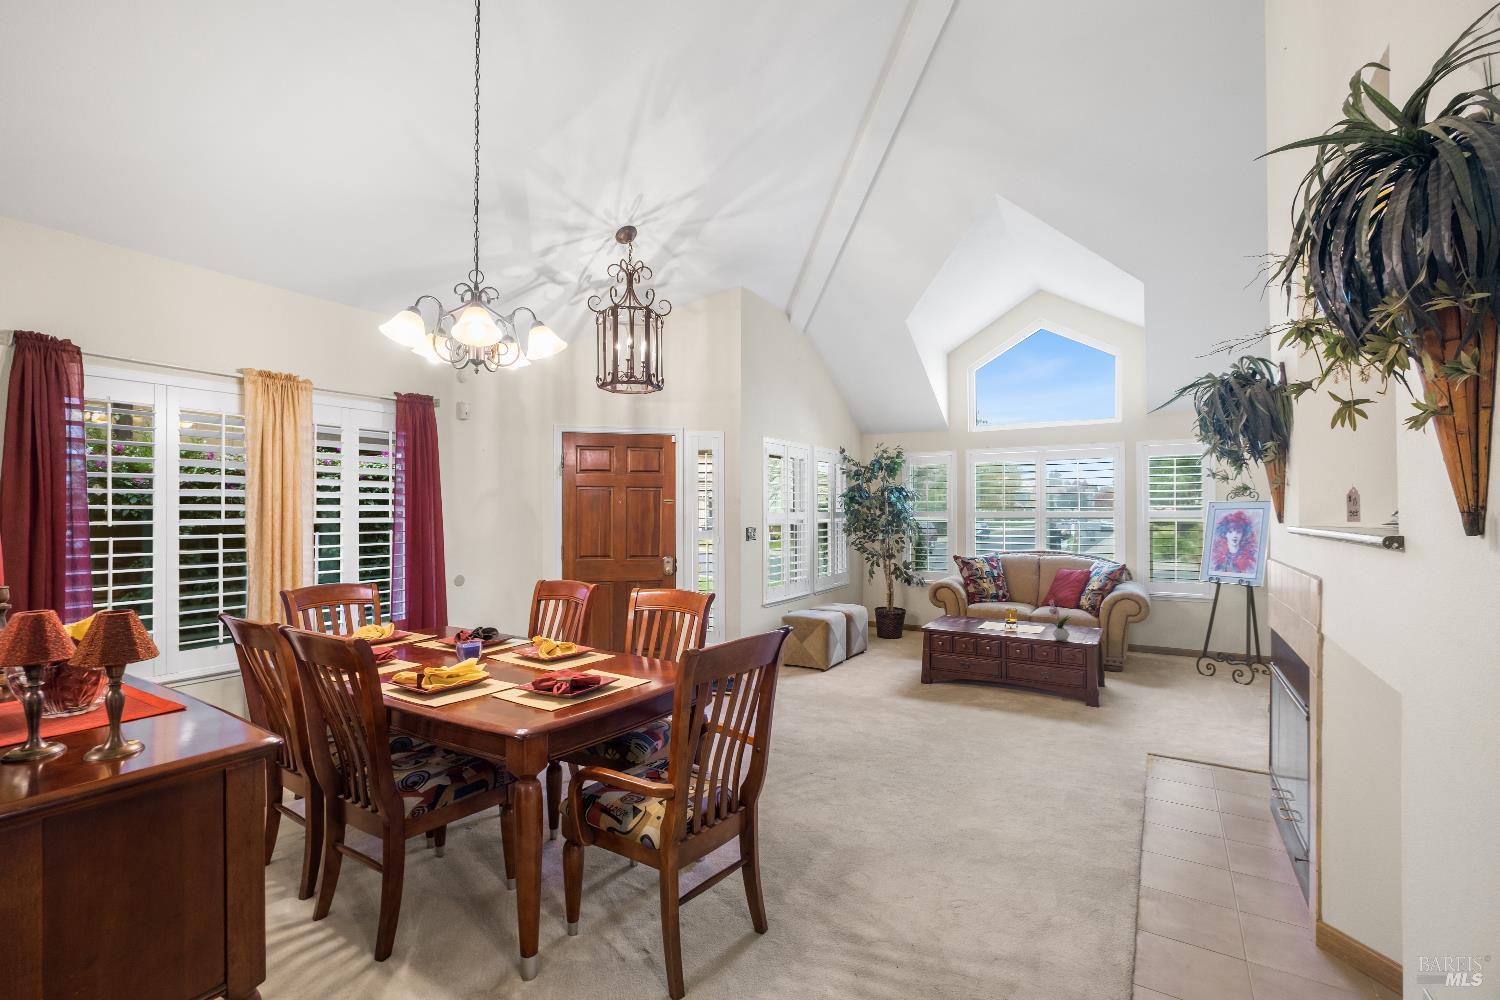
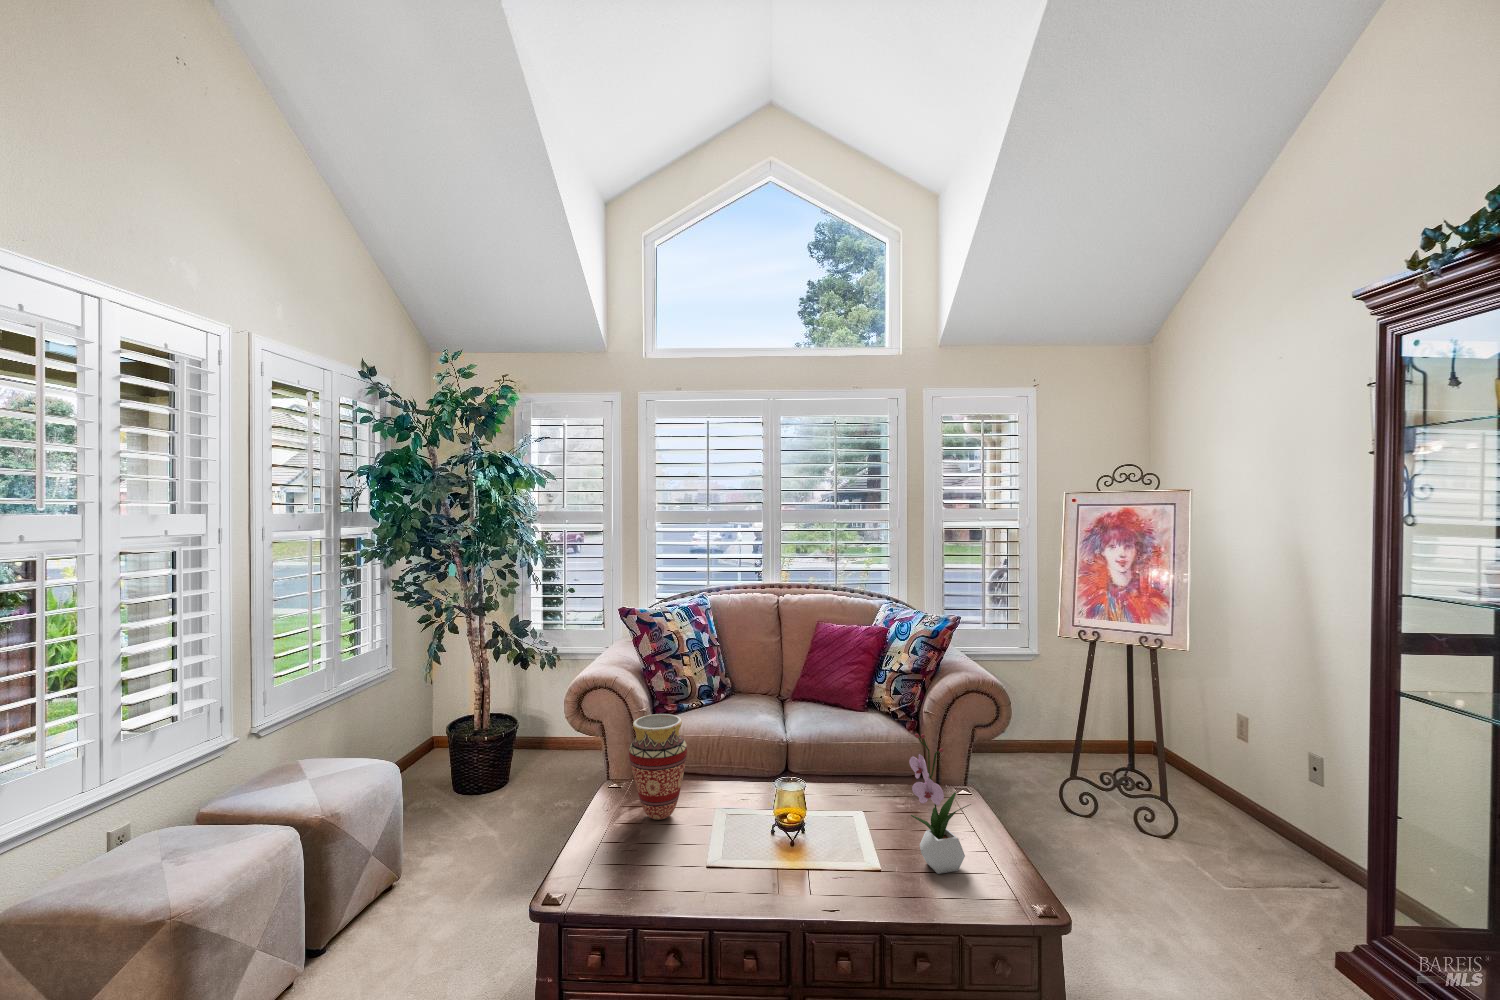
vase: none [950,588,972,625] -> present [629,714,687,820]

